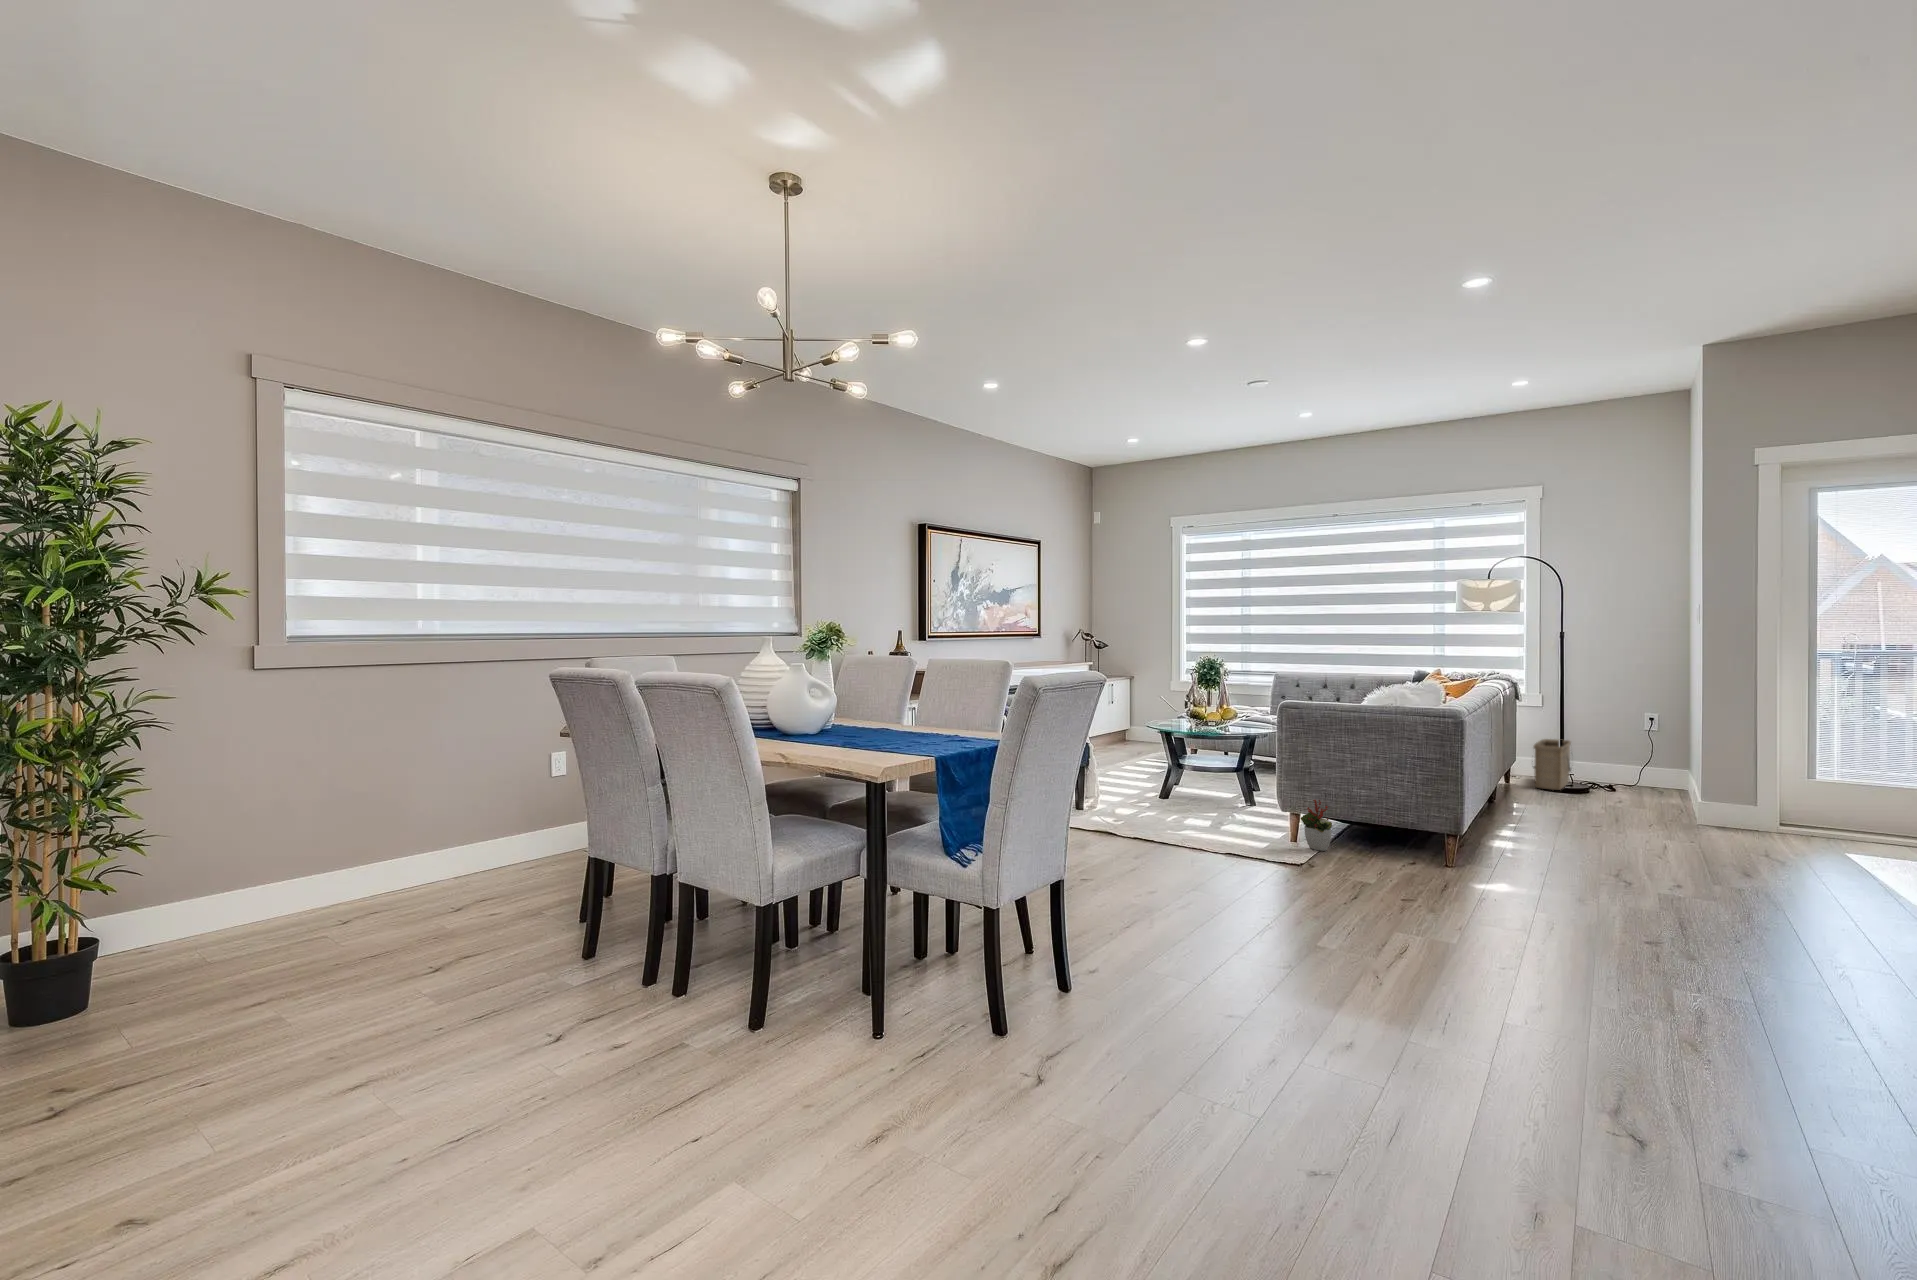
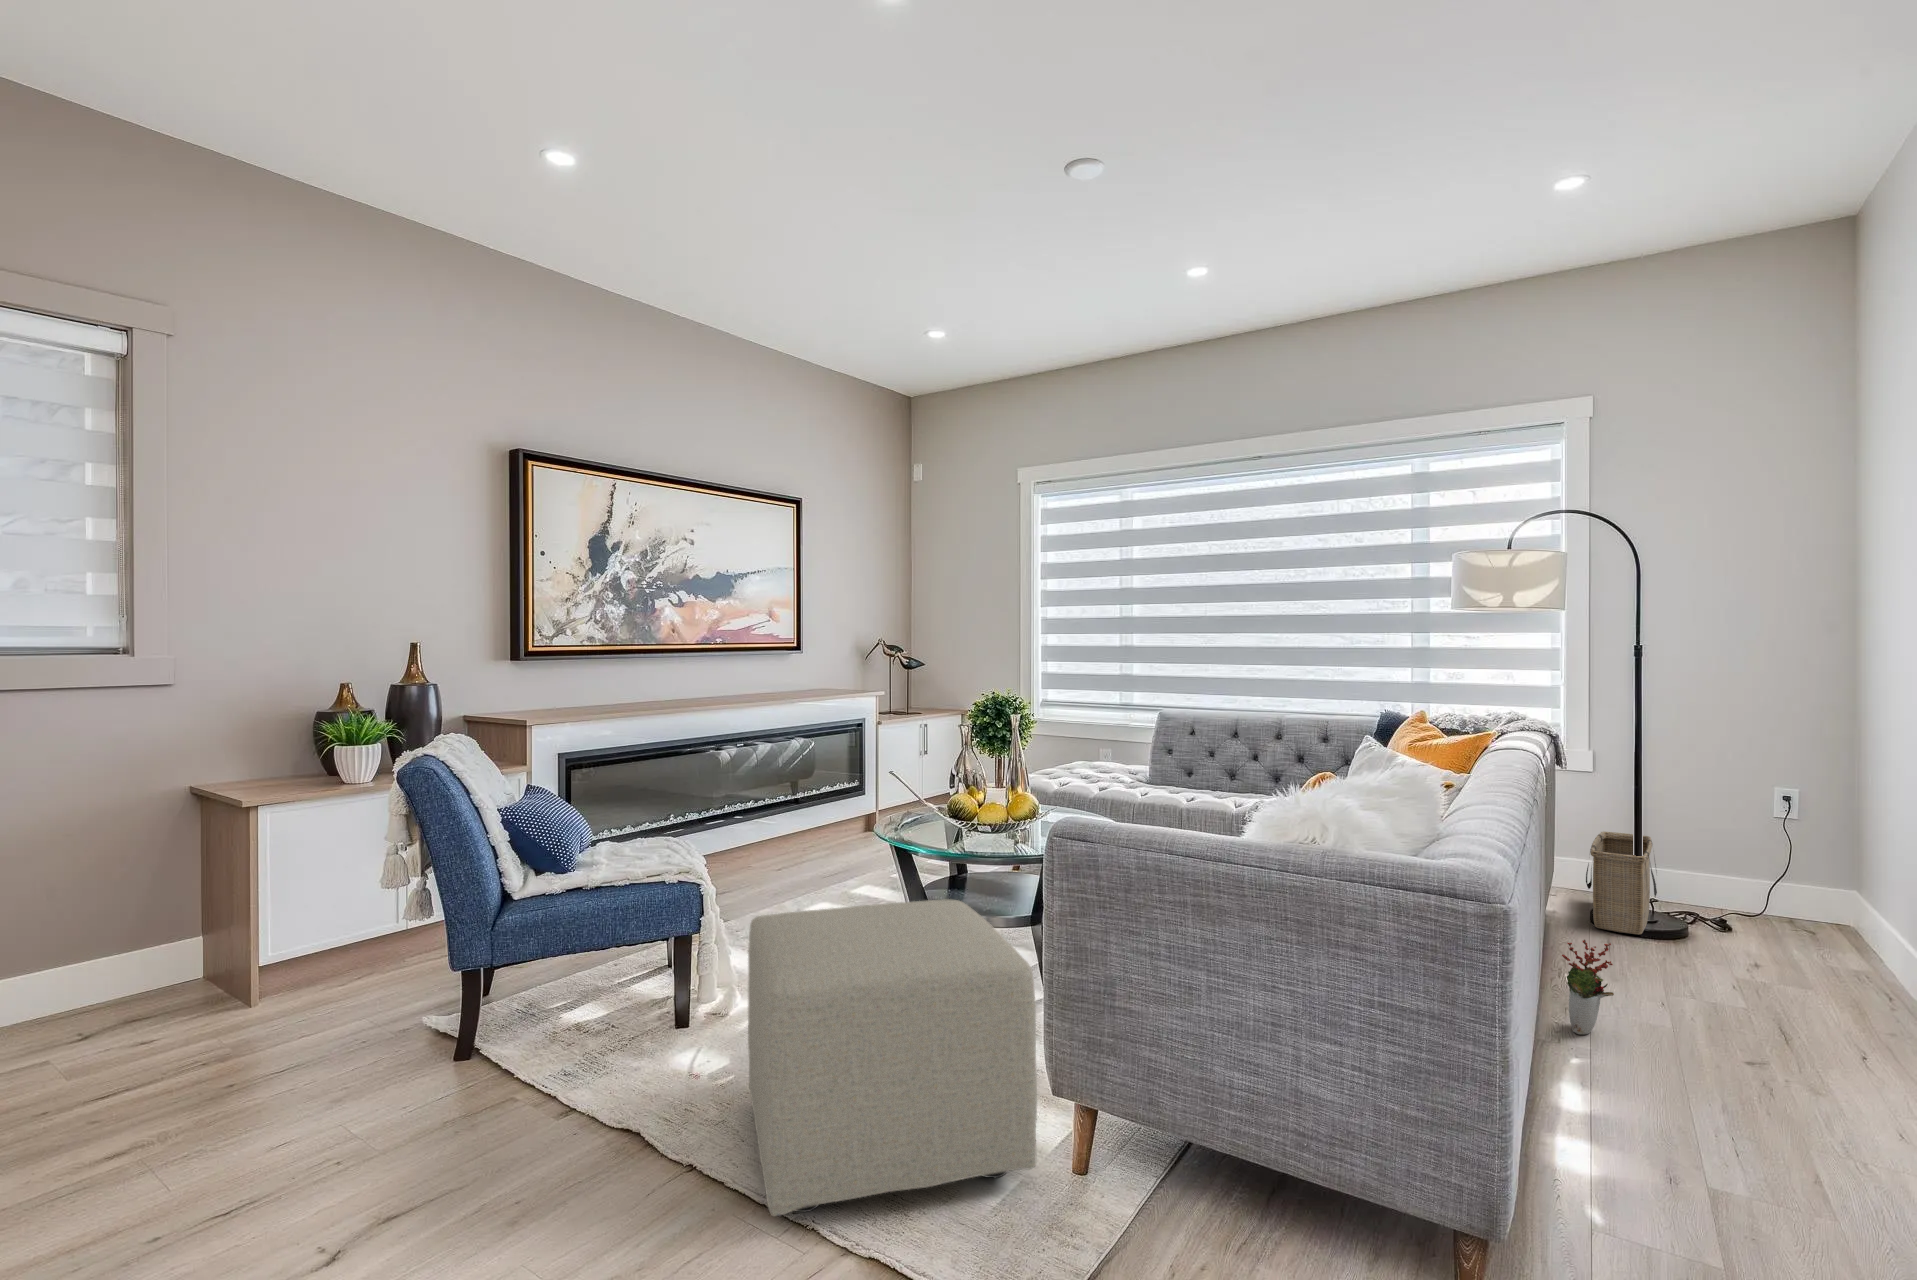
ottoman: none [1141,746,1282,850] -> present [748,899,1037,1216]
decorative plant: present [1301,800,1332,851] -> present [1562,940,1614,1034]

